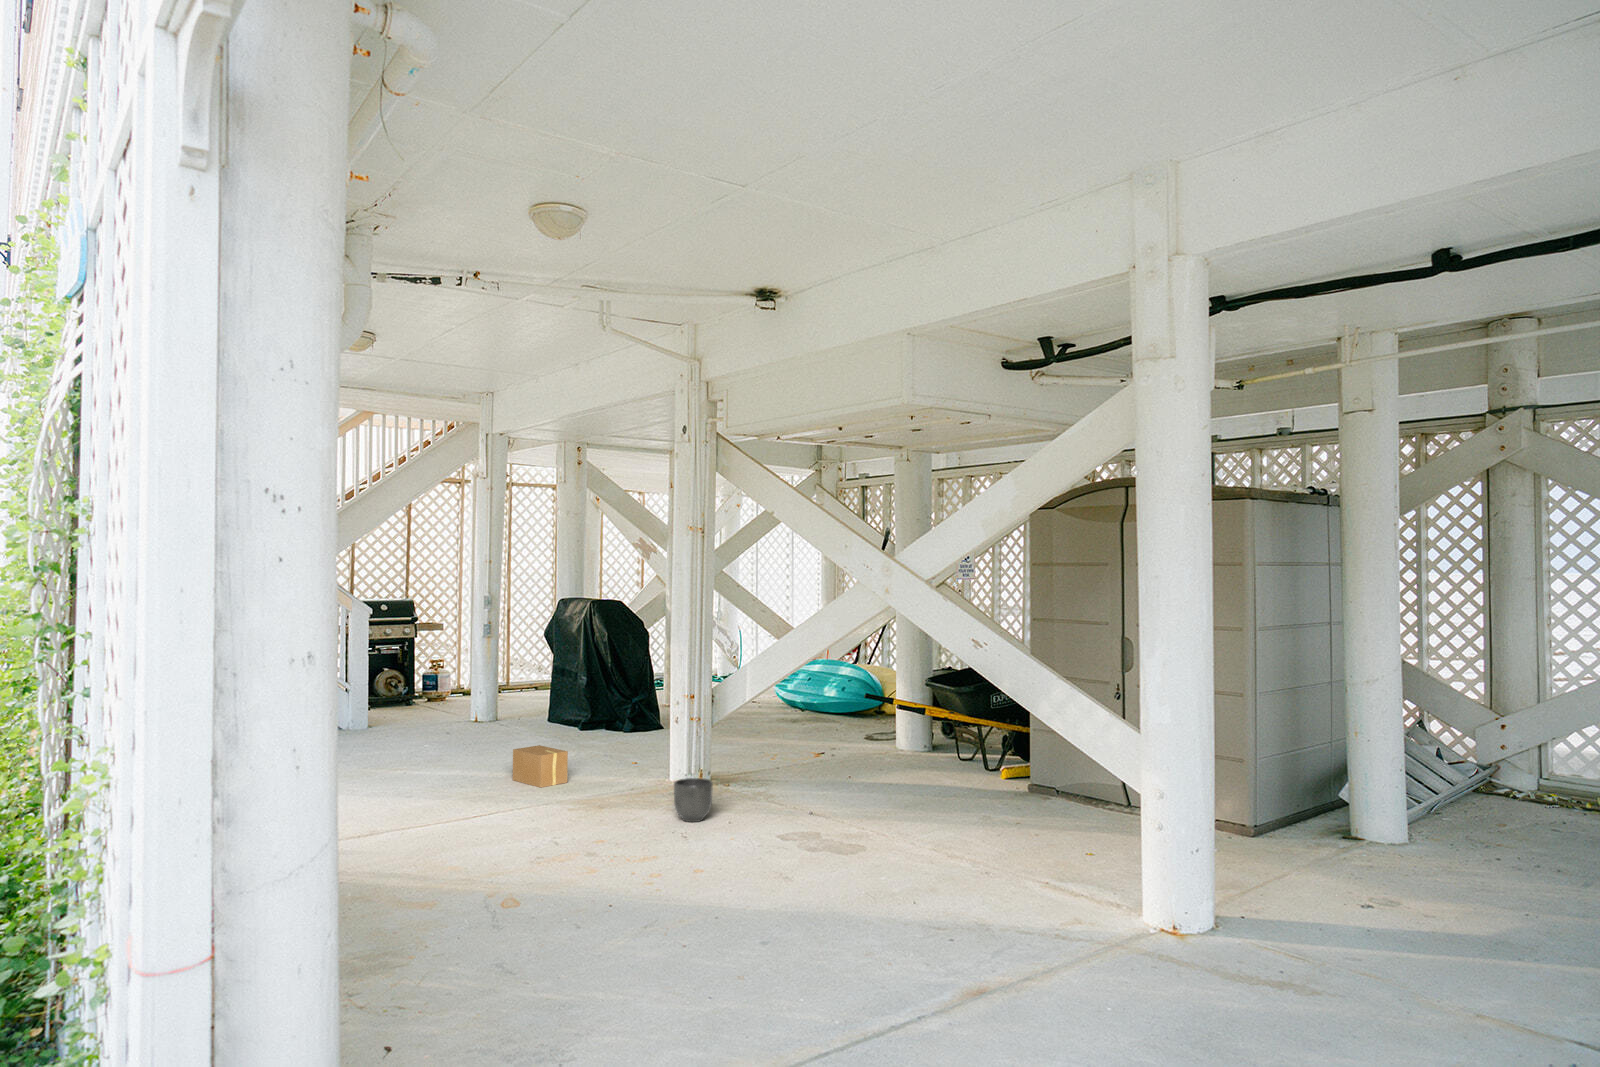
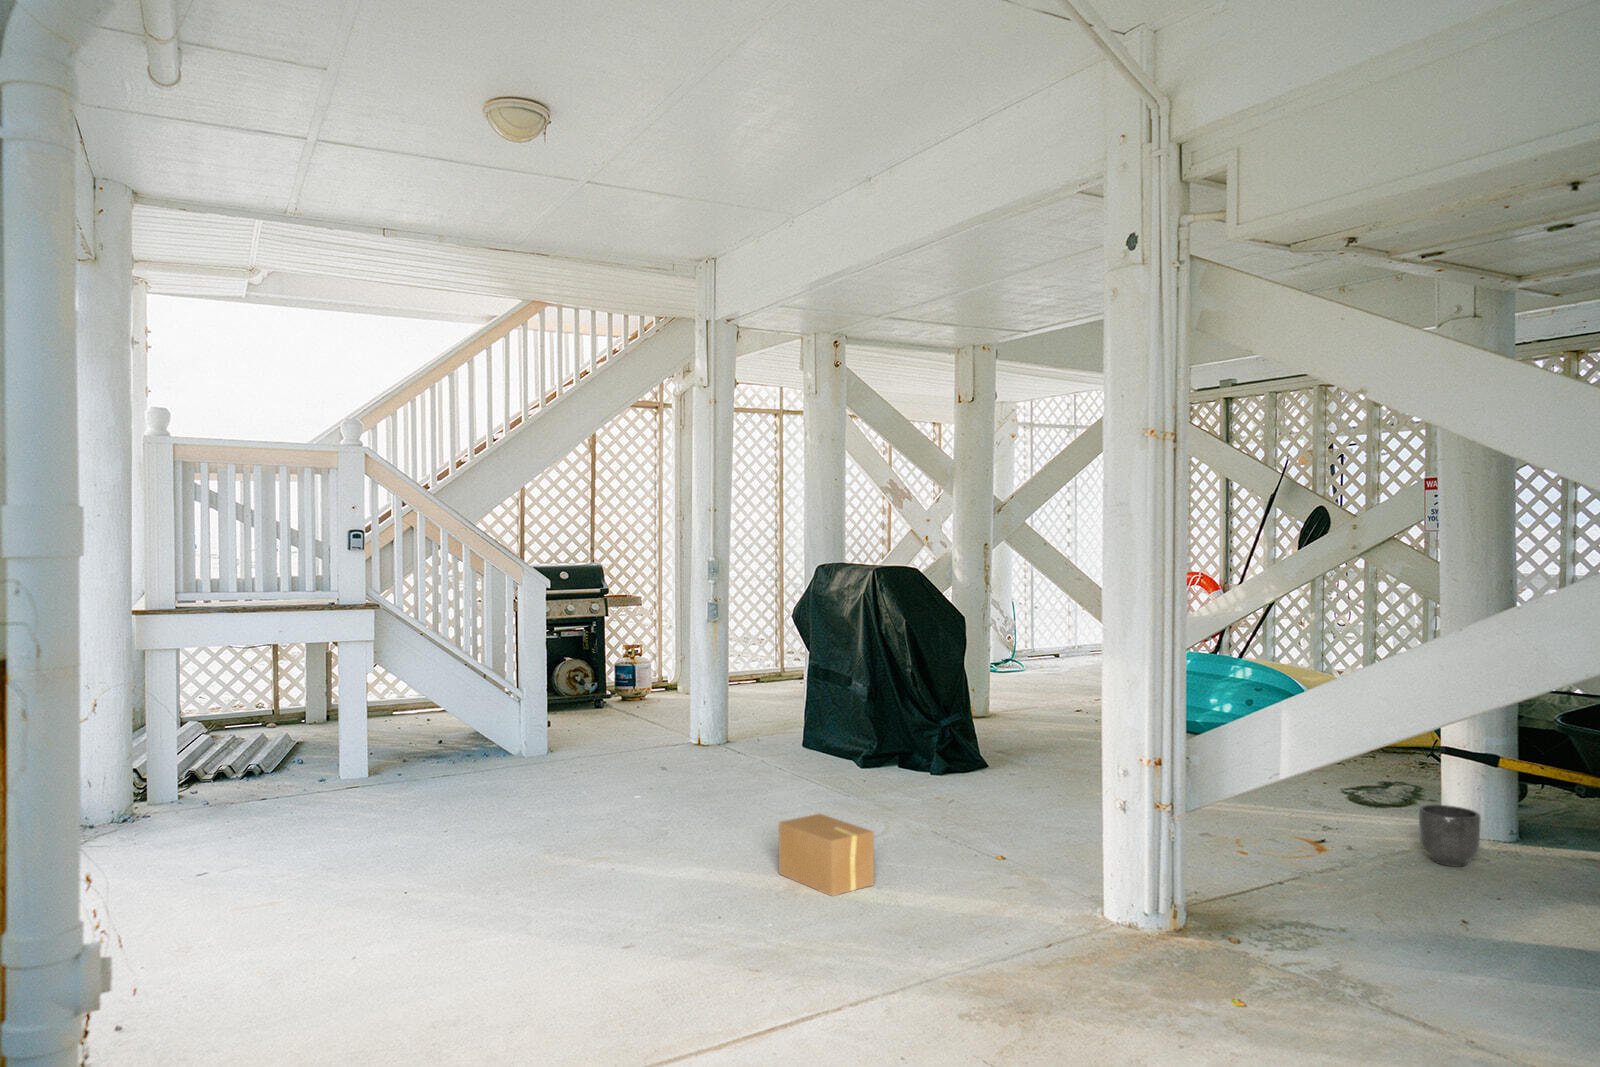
planter: present [674,778,713,822] -> present [1419,805,1481,867]

